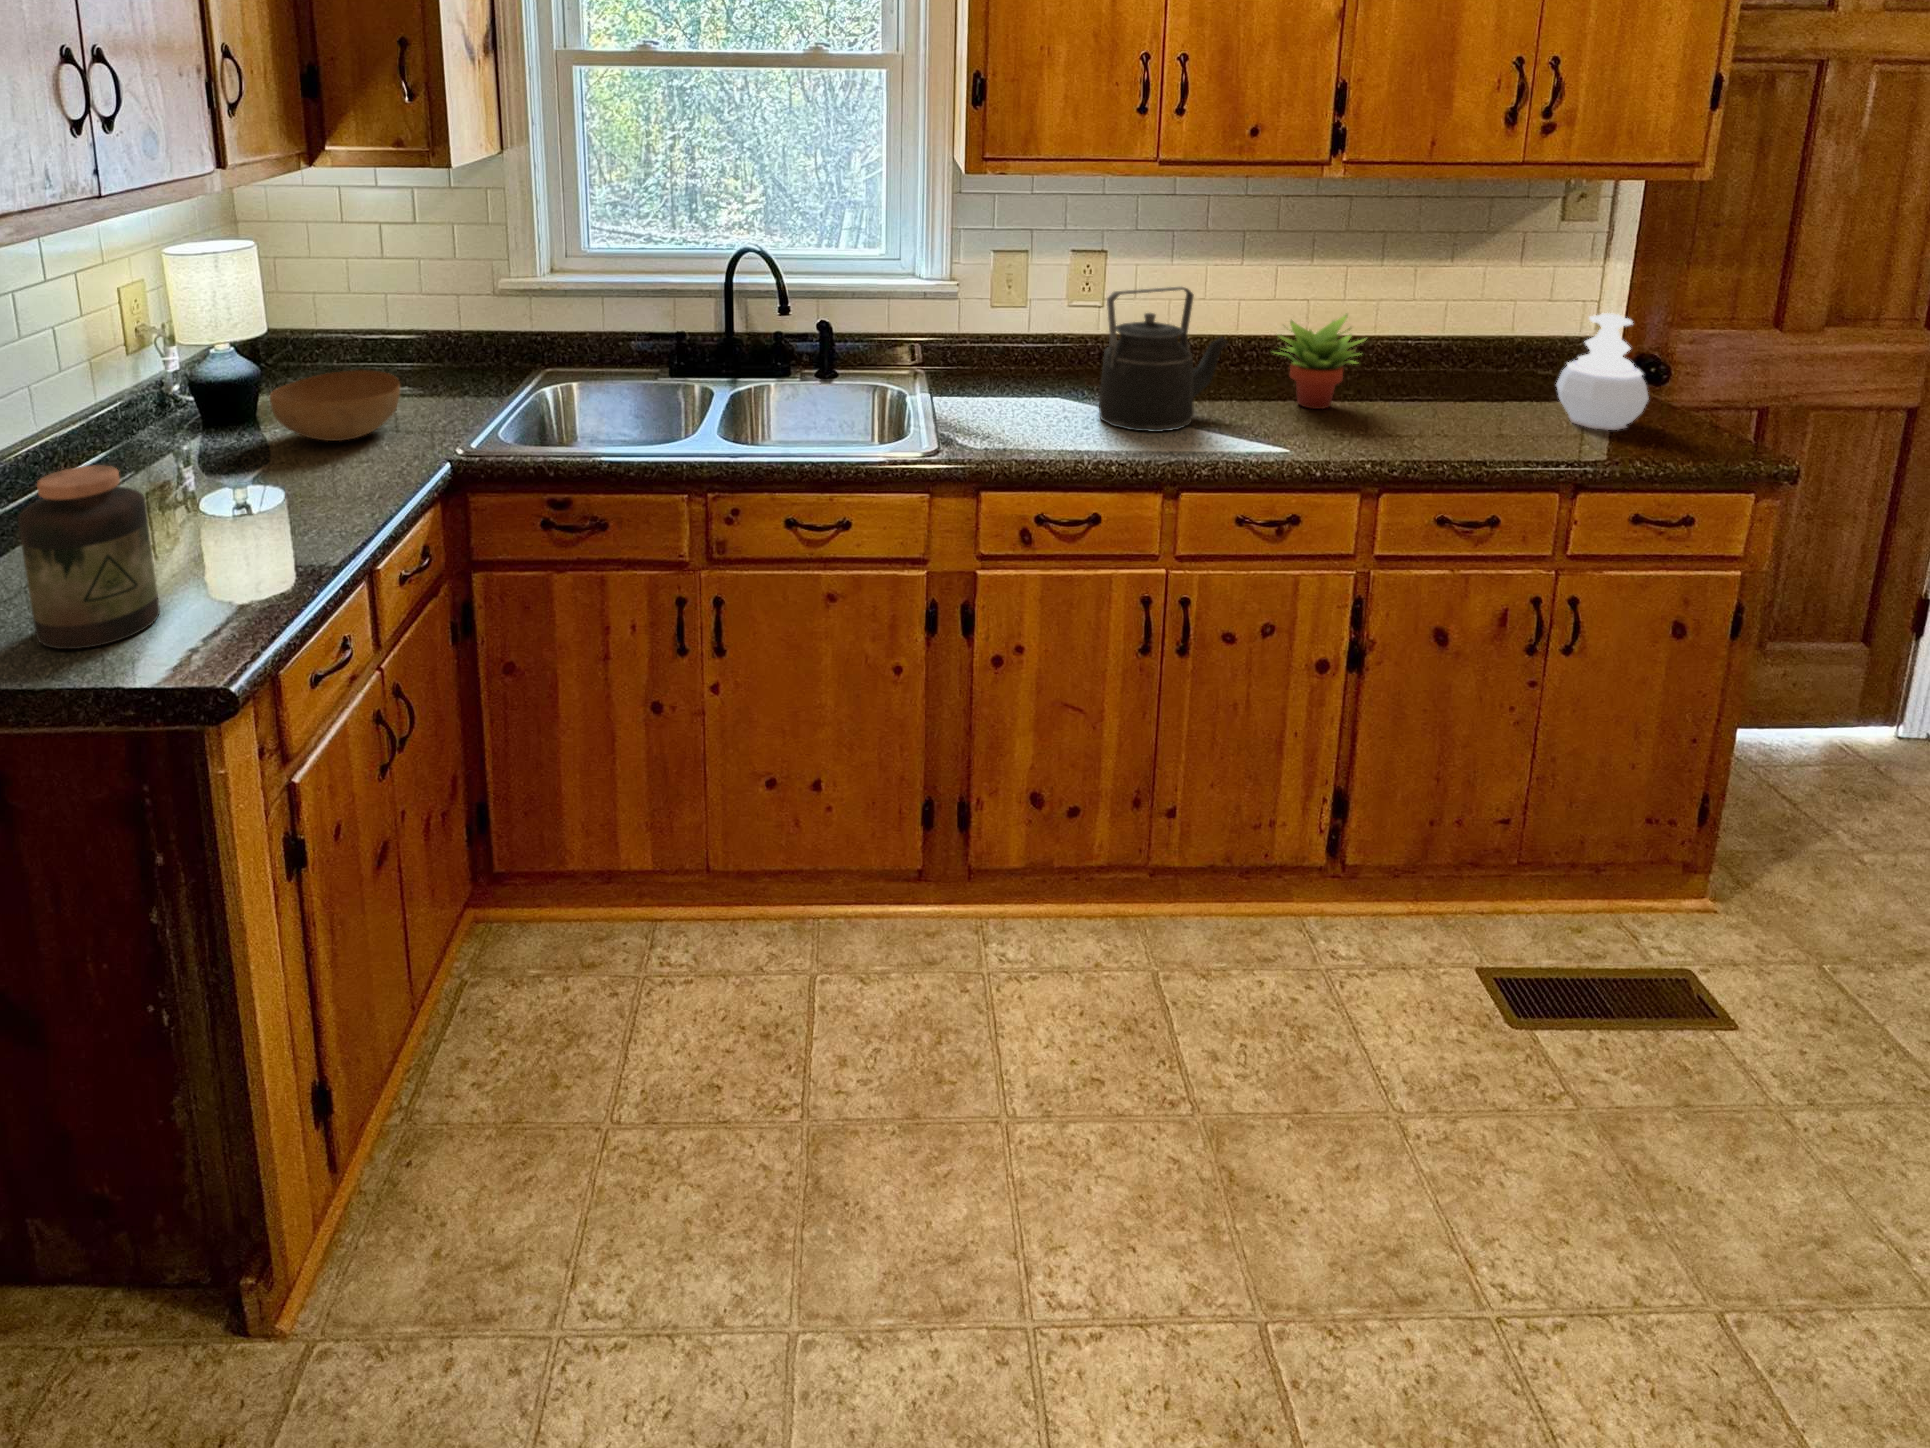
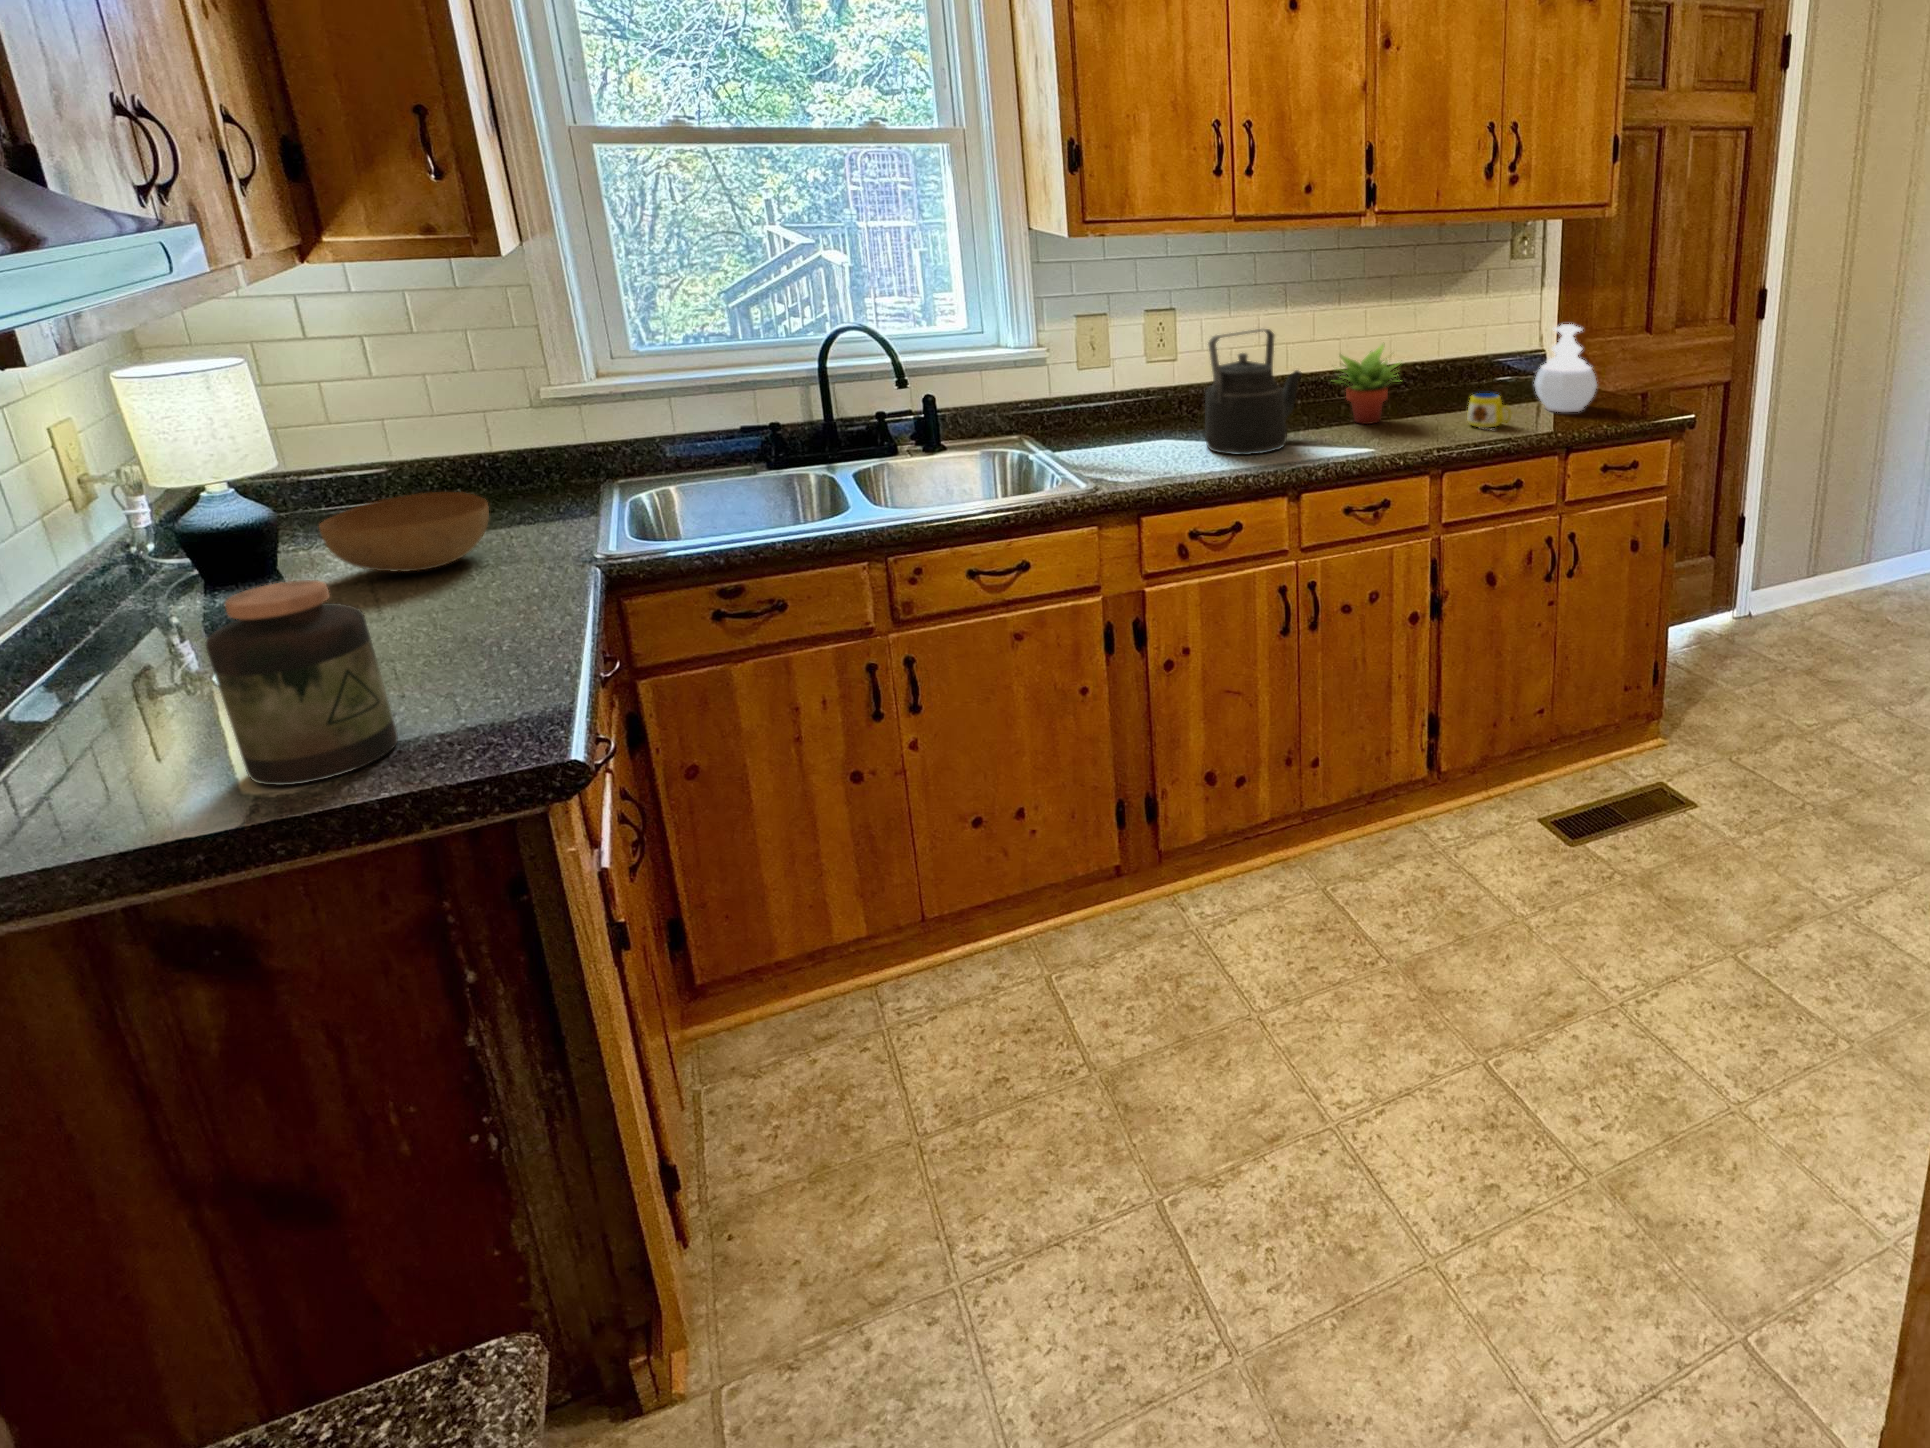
mug: none [1441,391,1501,443] -> present [1467,393,1512,430]

